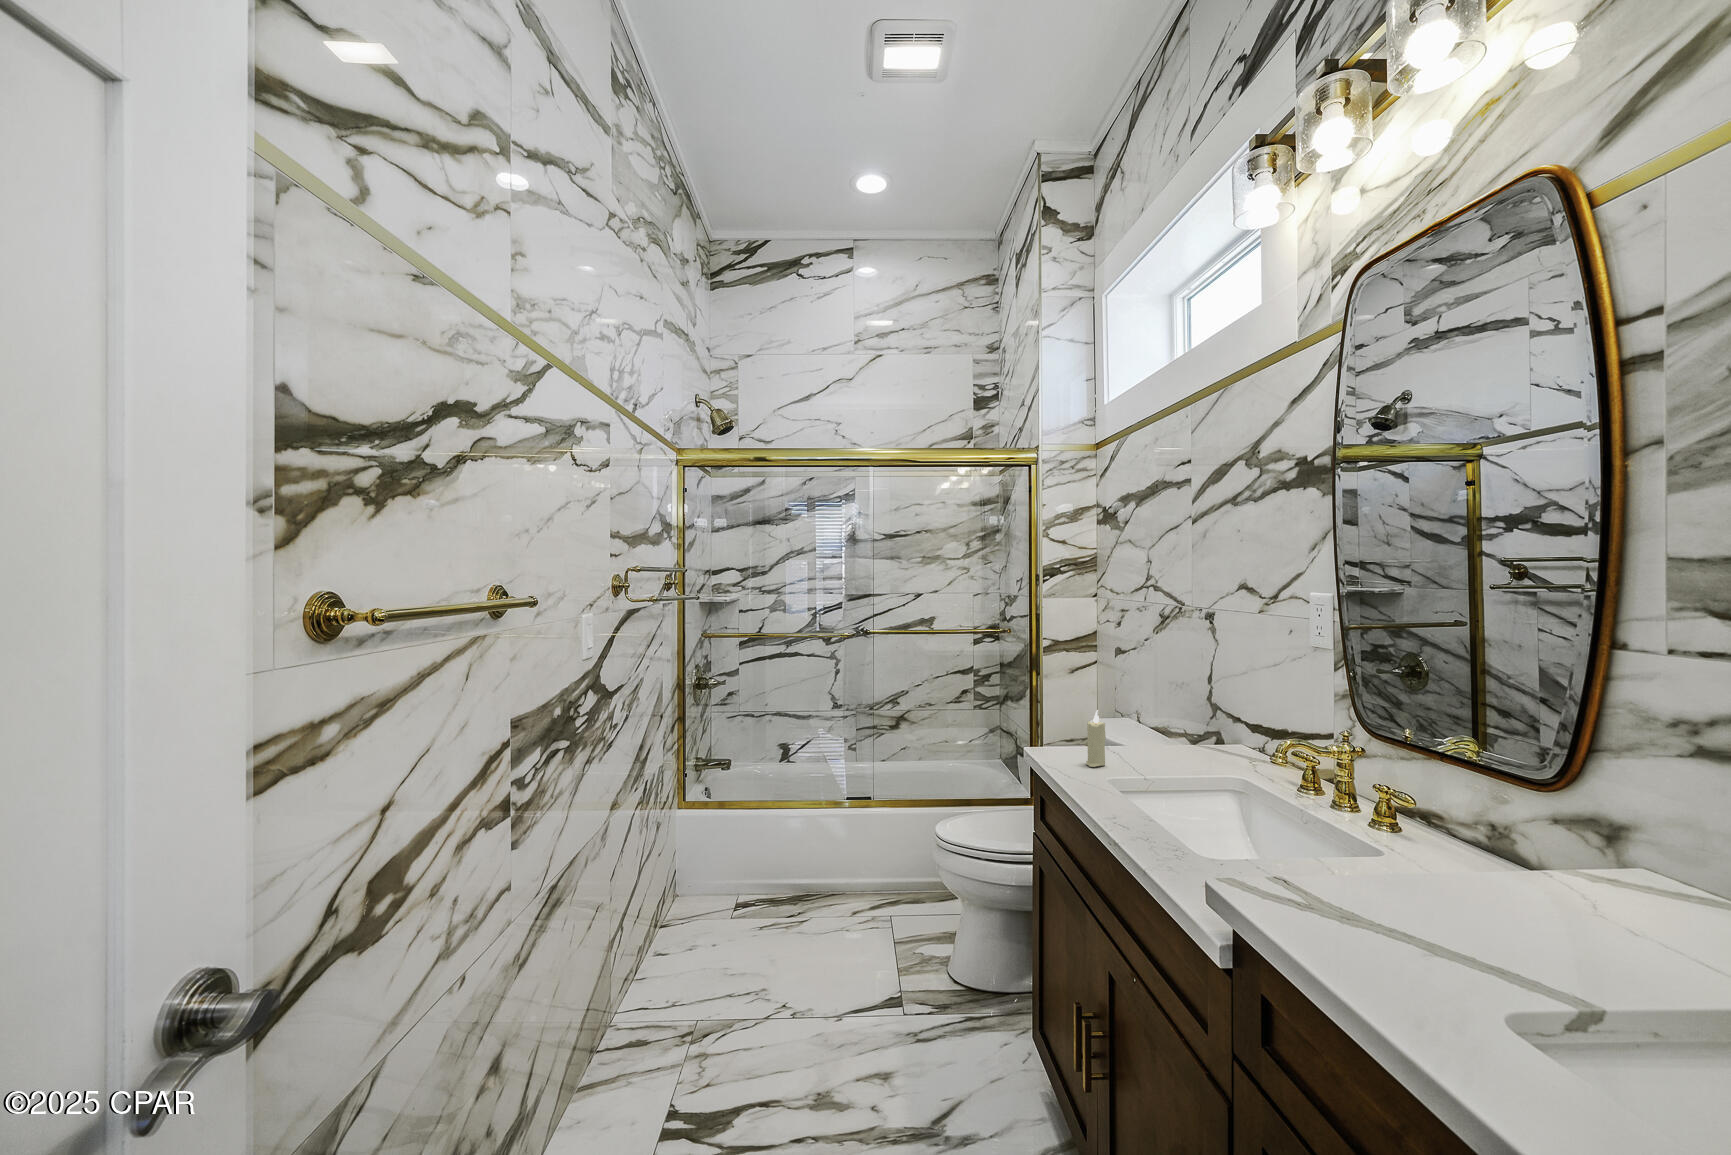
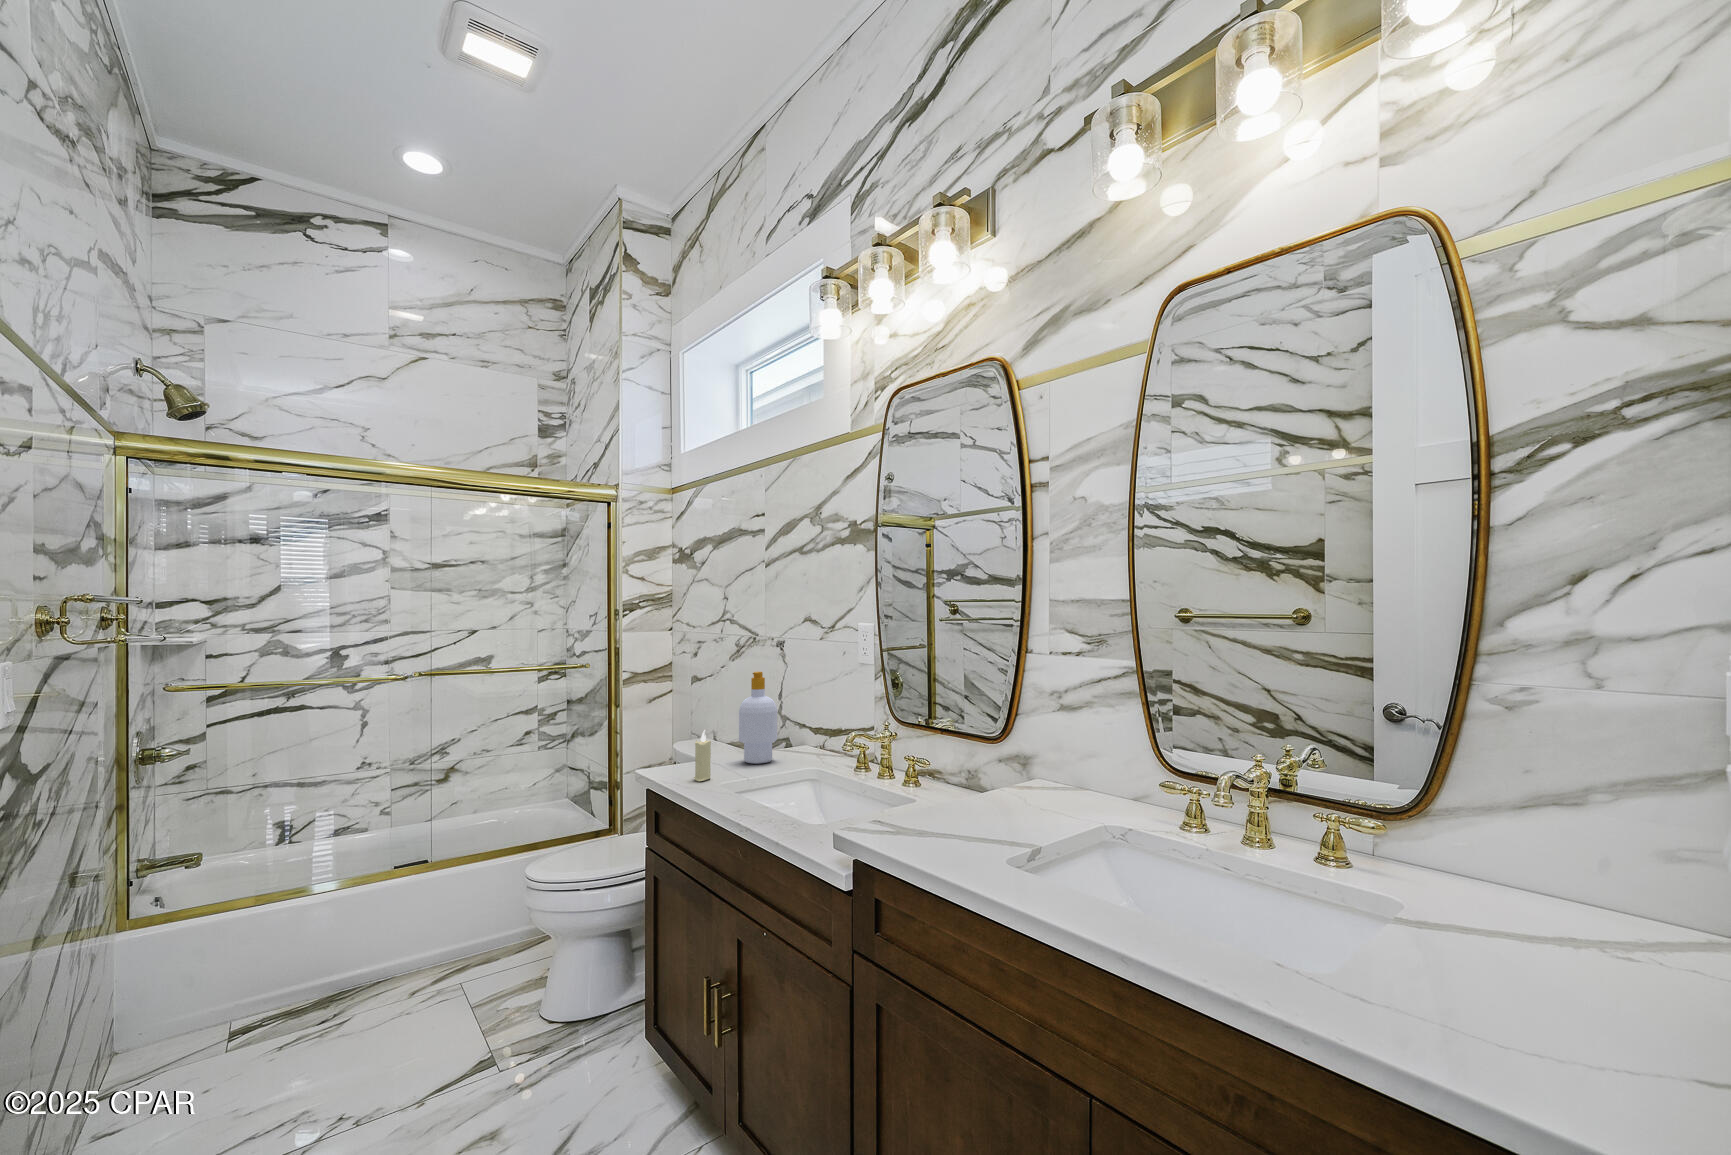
soap bottle: none [1147,648,1195,756] -> present [739,672,777,764]

